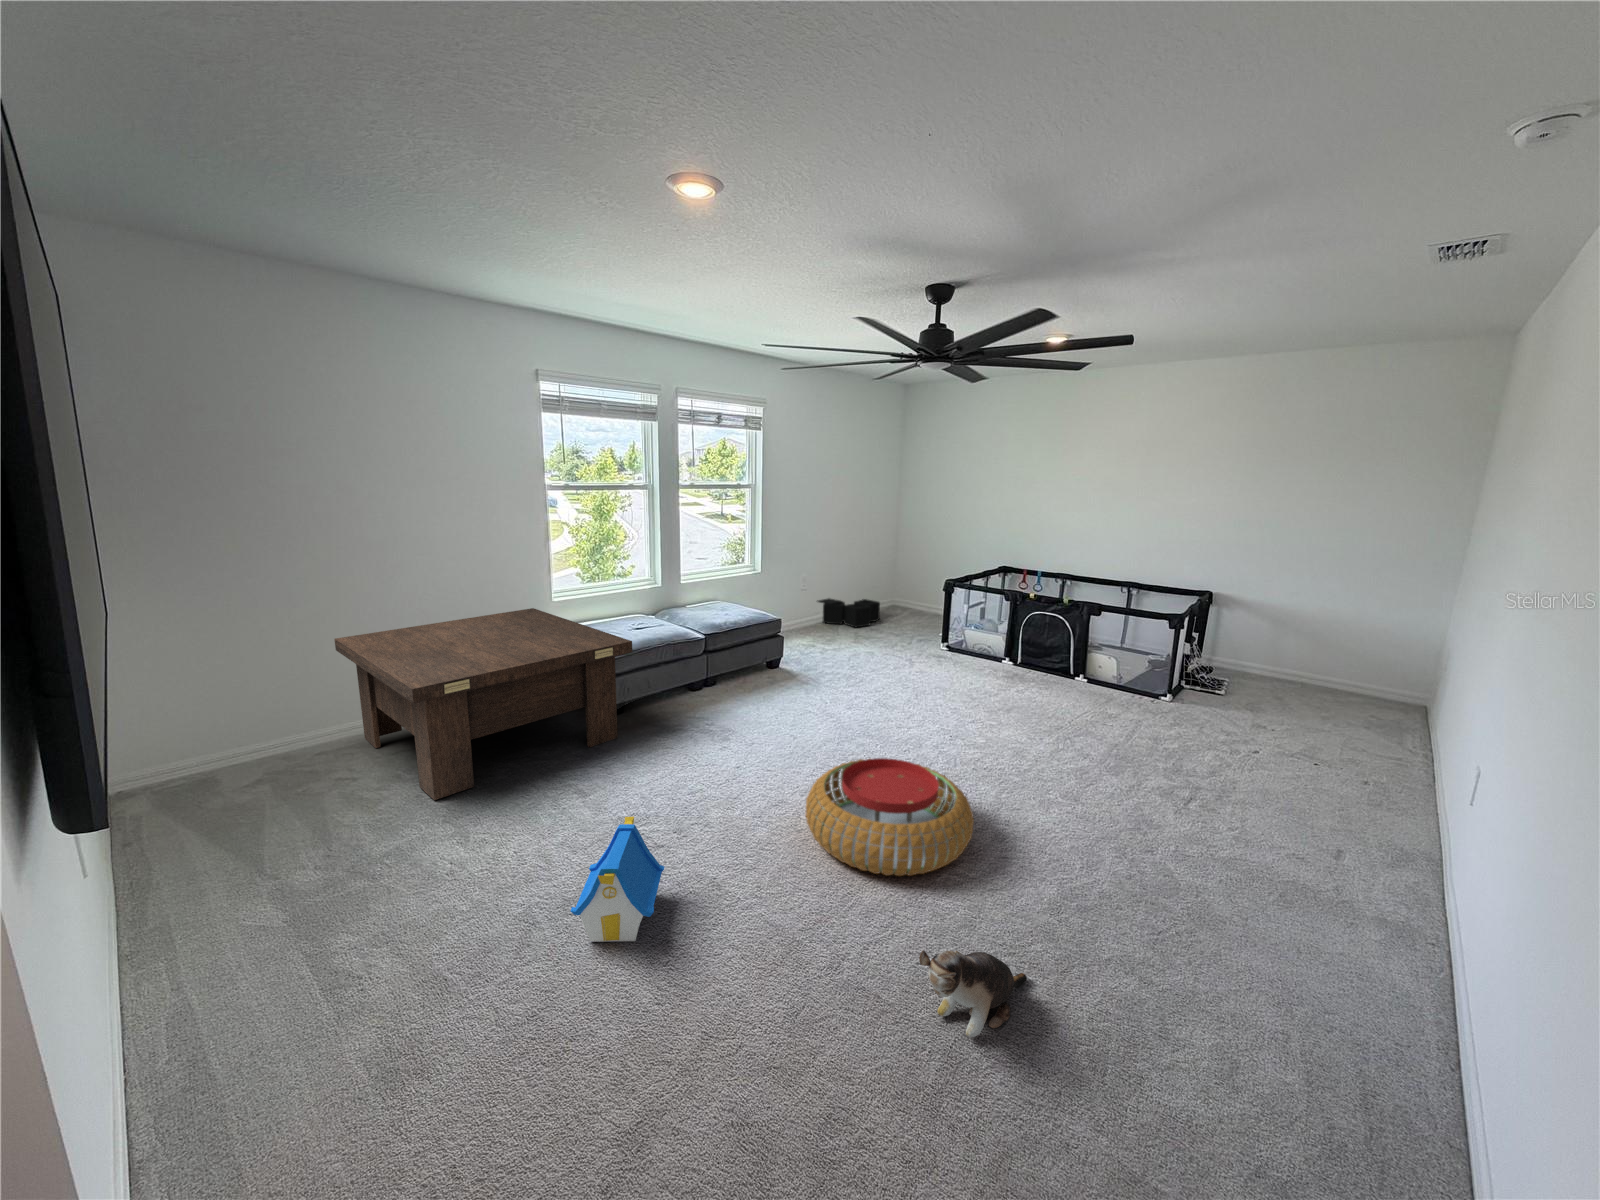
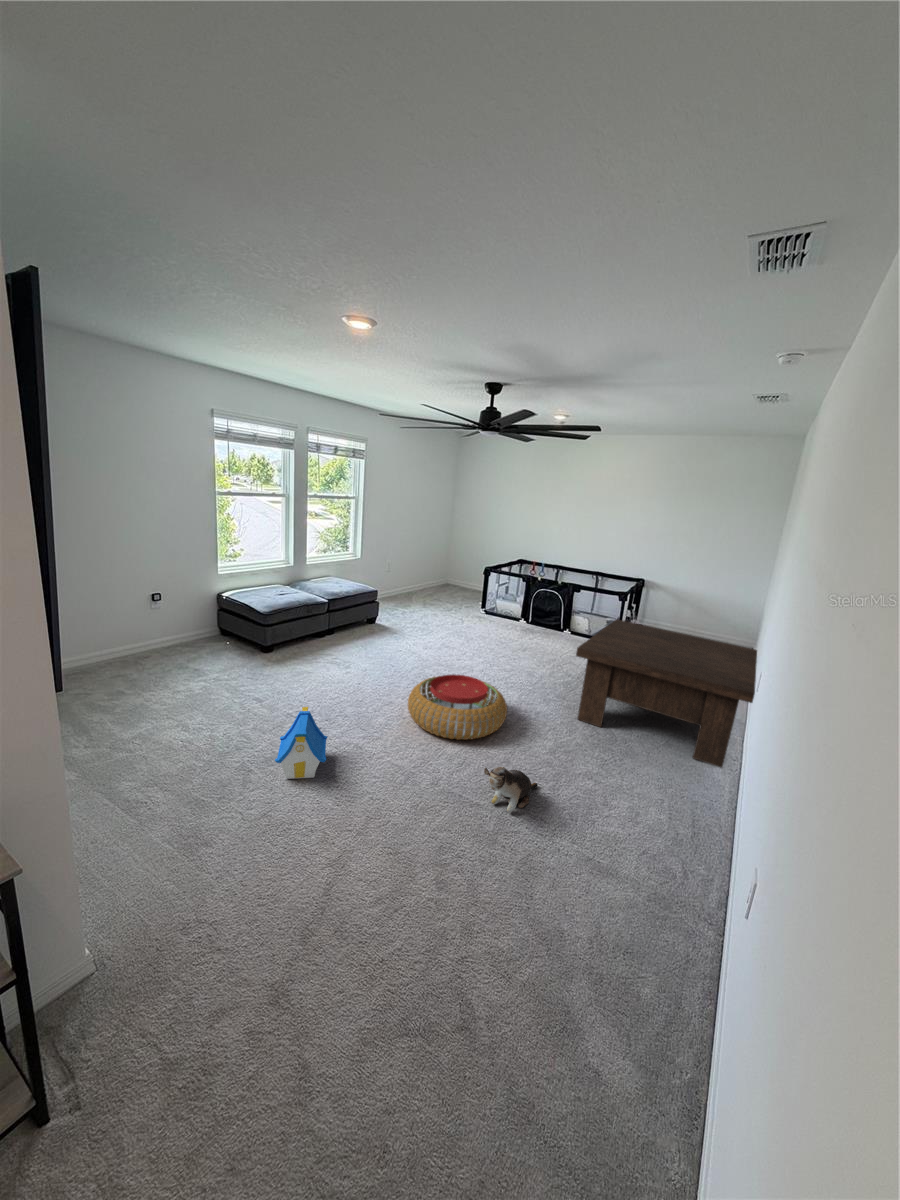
storage bin: present [818,598,880,628] -> none [397,577,441,598]
coffee table: present [334,608,632,800] -> present [576,620,757,767]

